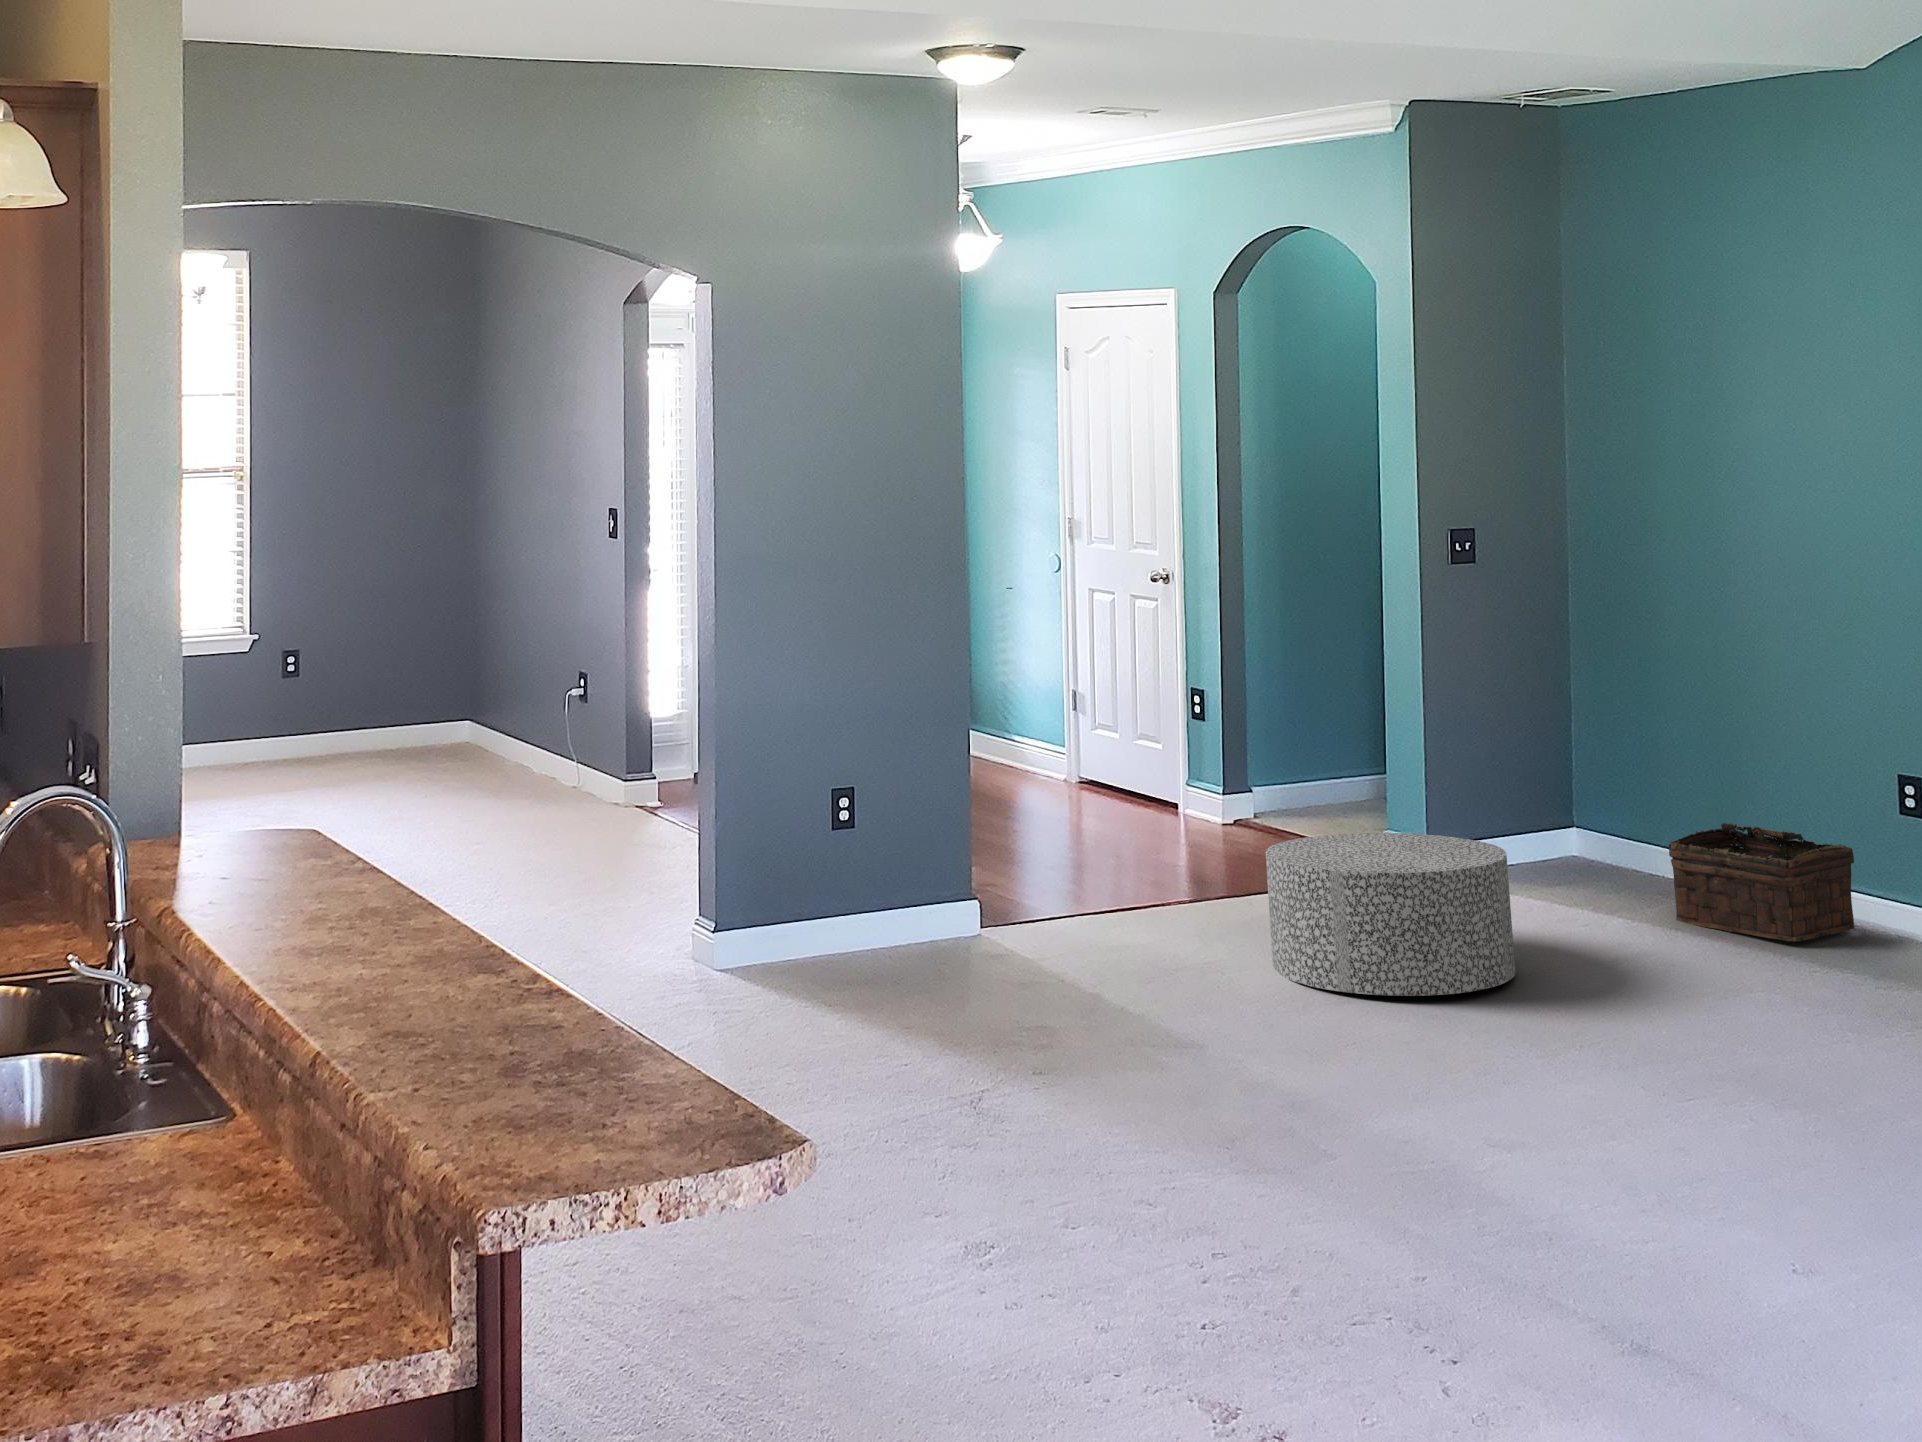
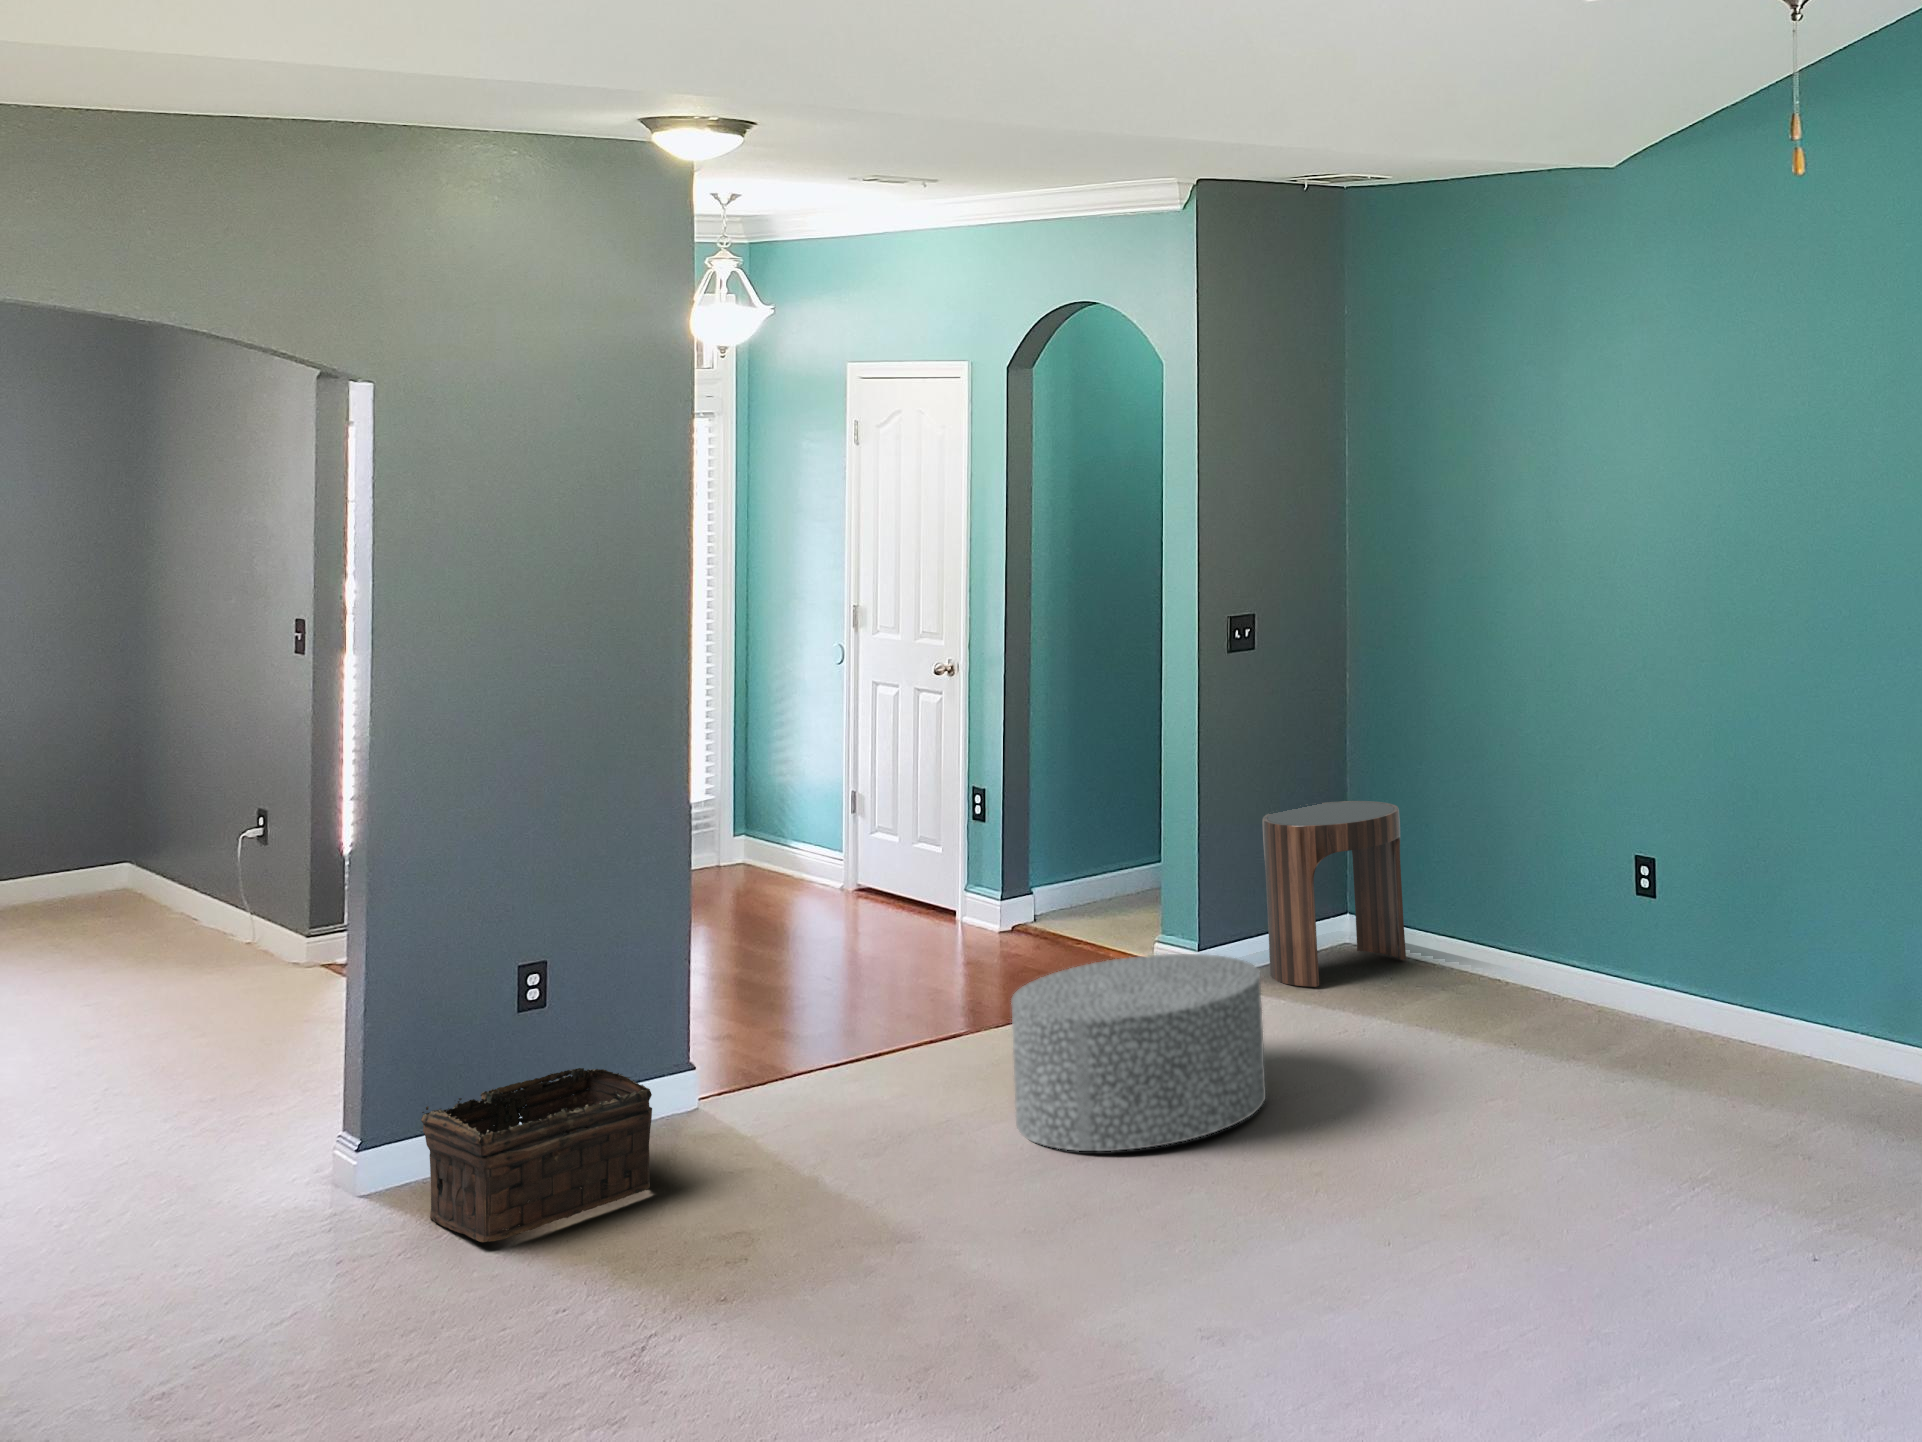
side table: none [1488,718,1644,893] -> present [1263,801,1406,987]
basket: present [1669,823,1854,942] -> present [421,1068,652,1242]

